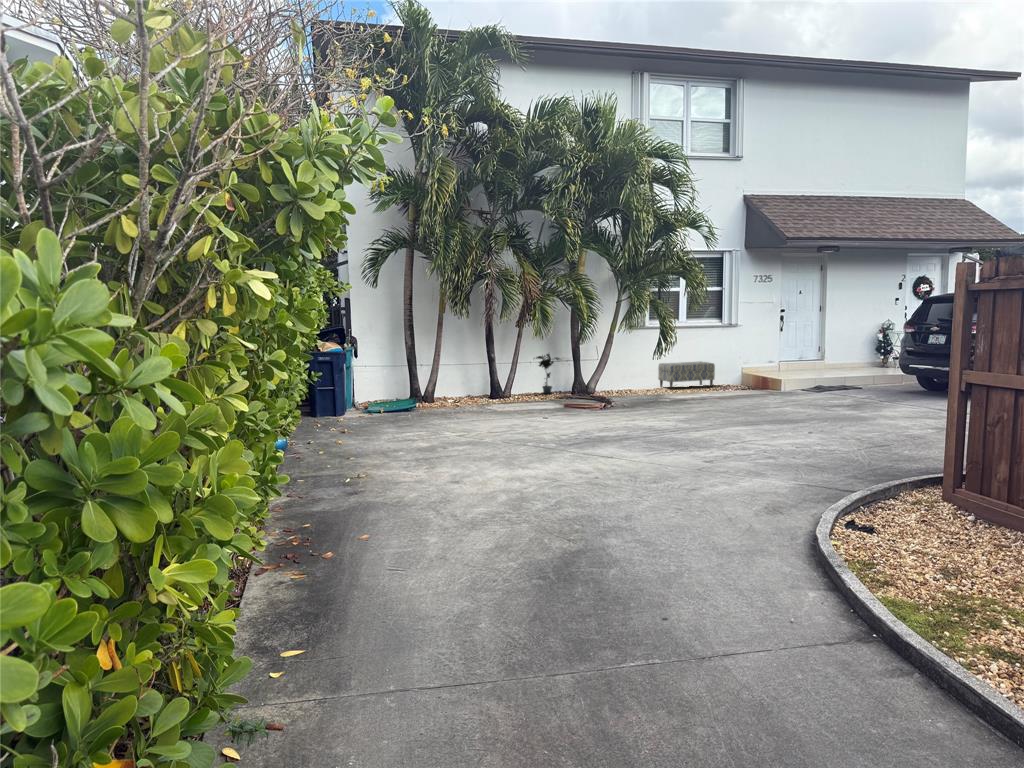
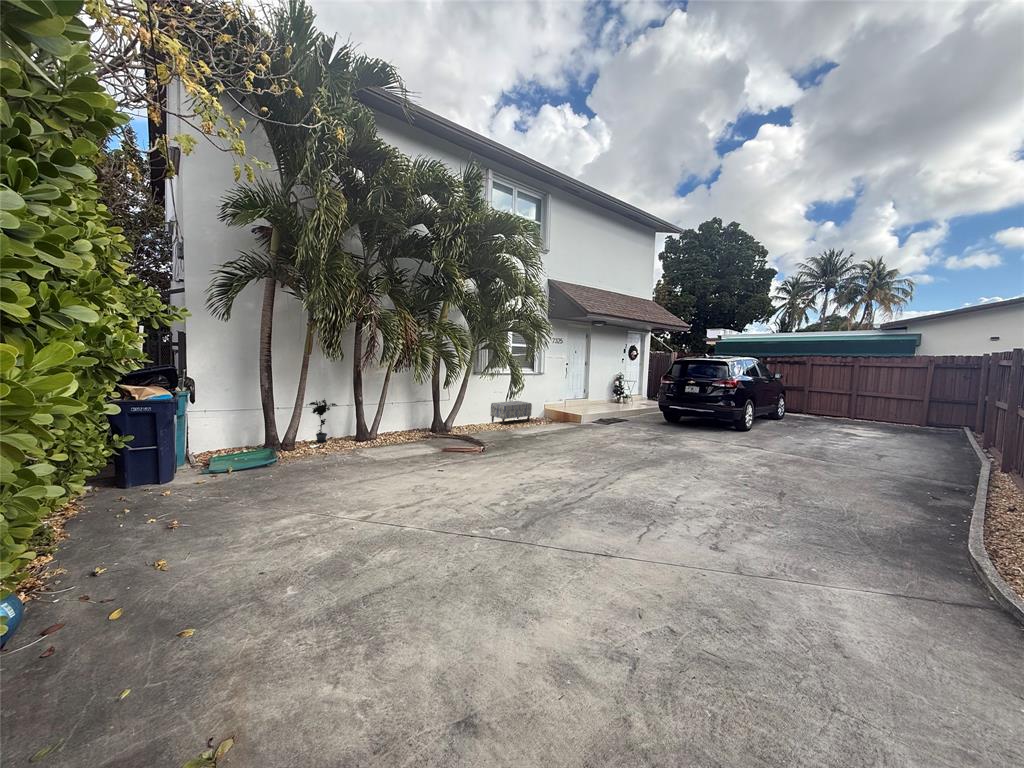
potted plant: present [536,354,559,394] -> present [307,400,337,442]

